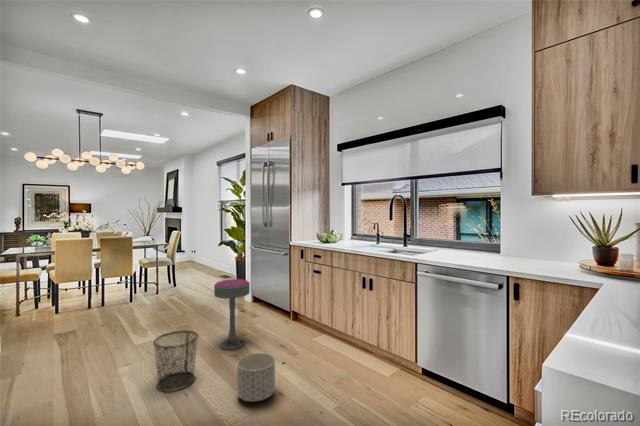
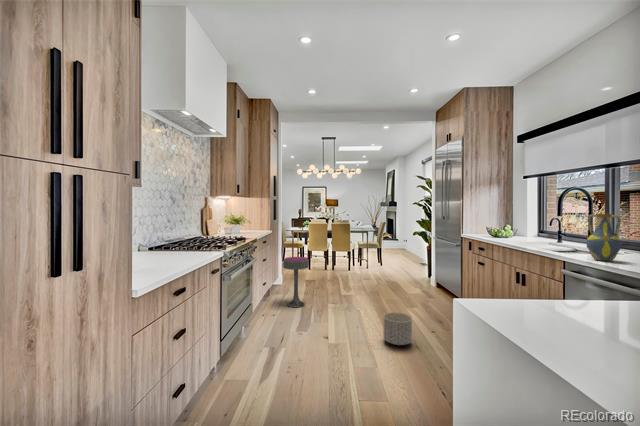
vase: none [434,218,458,259] -> present [586,214,621,261]
bar stool: present [214,279,250,350] -> present [283,257,309,307]
waste bin: present [153,330,198,391] -> none [340,287,367,324]

